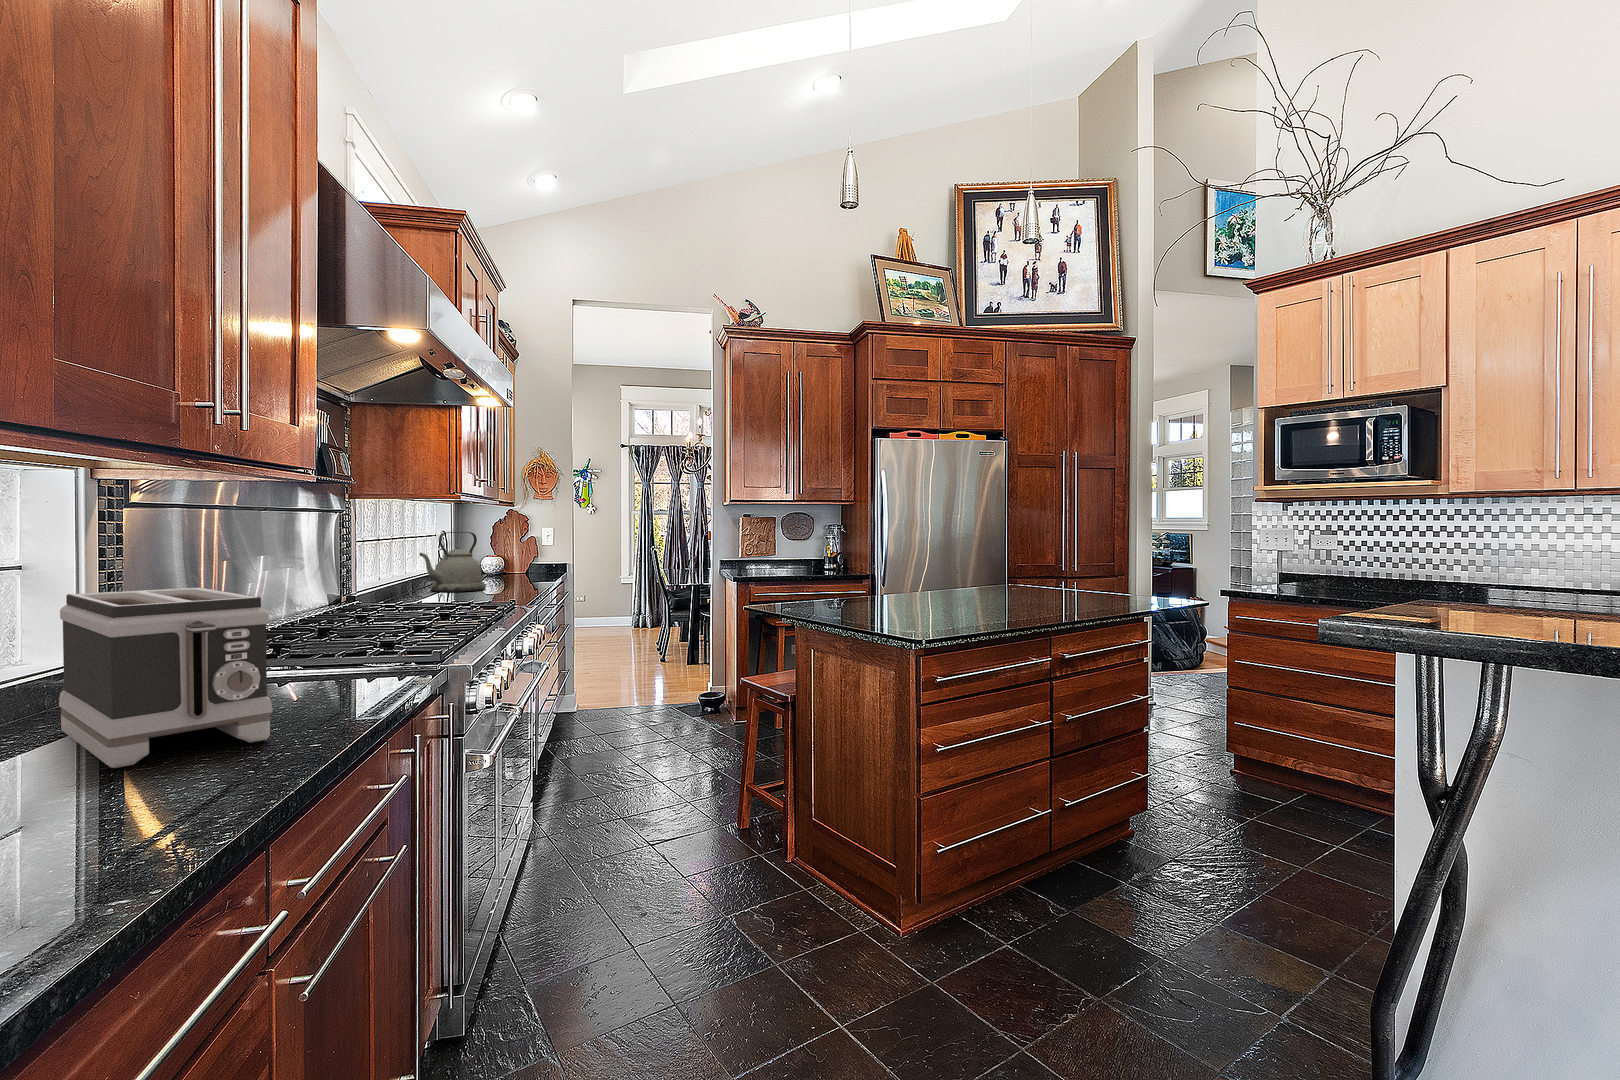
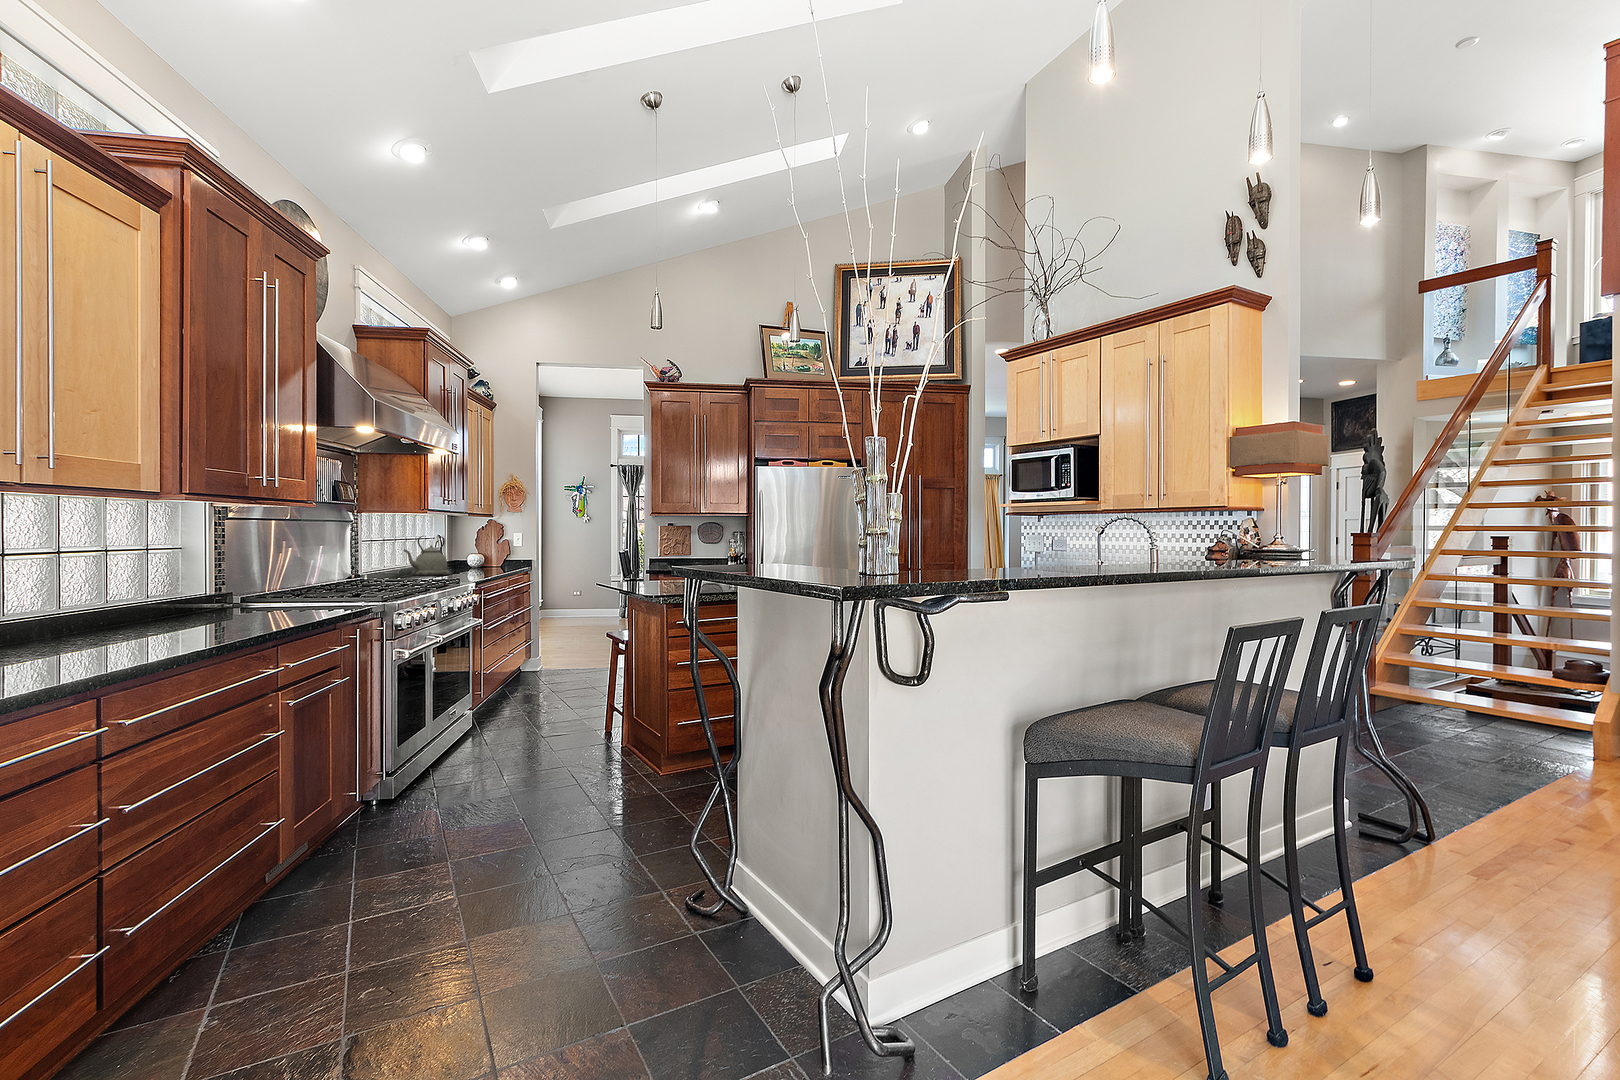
toaster: present [59,587,273,768] -> none [204,555,288,620]

